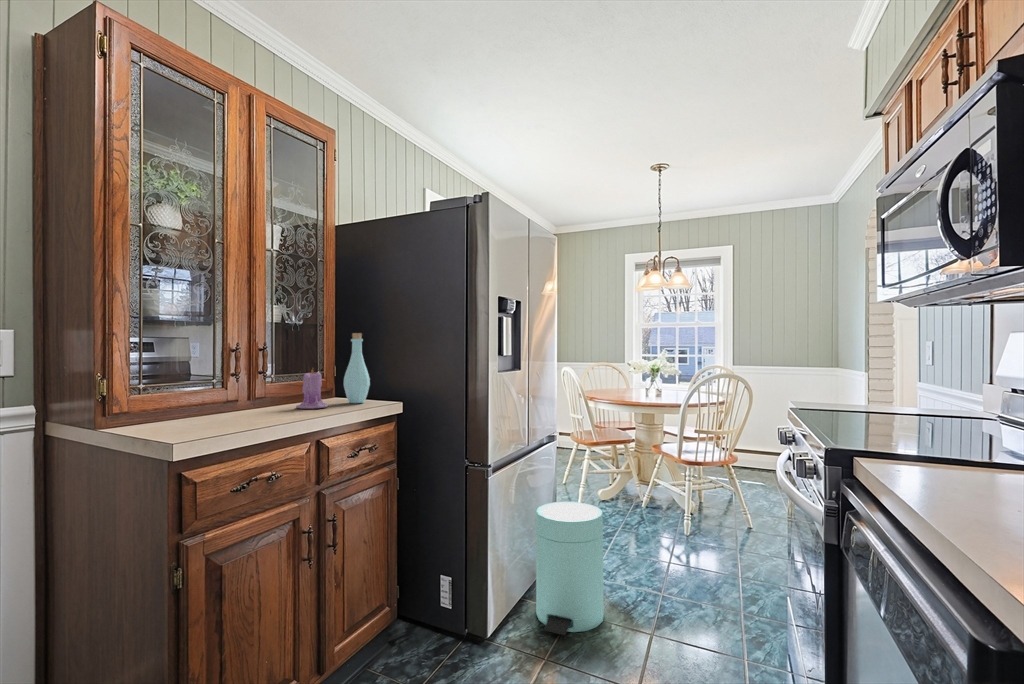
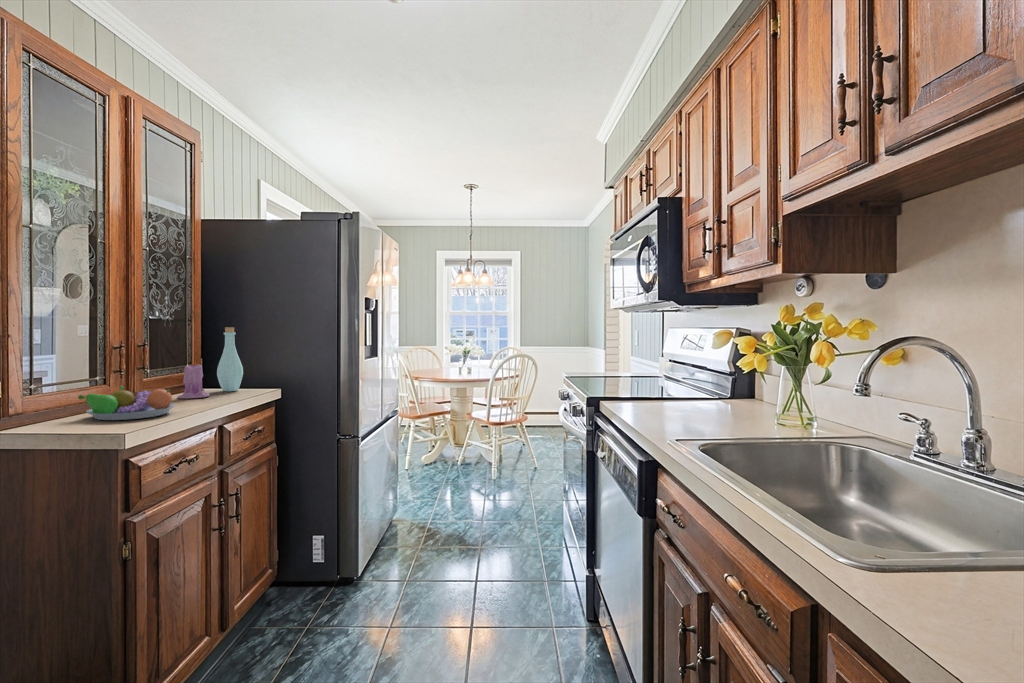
fruit bowl: none [176,390,266,427] -> present [78,386,175,420]
trash can: present [536,502,604,635] -> none [391,462,445,563]

